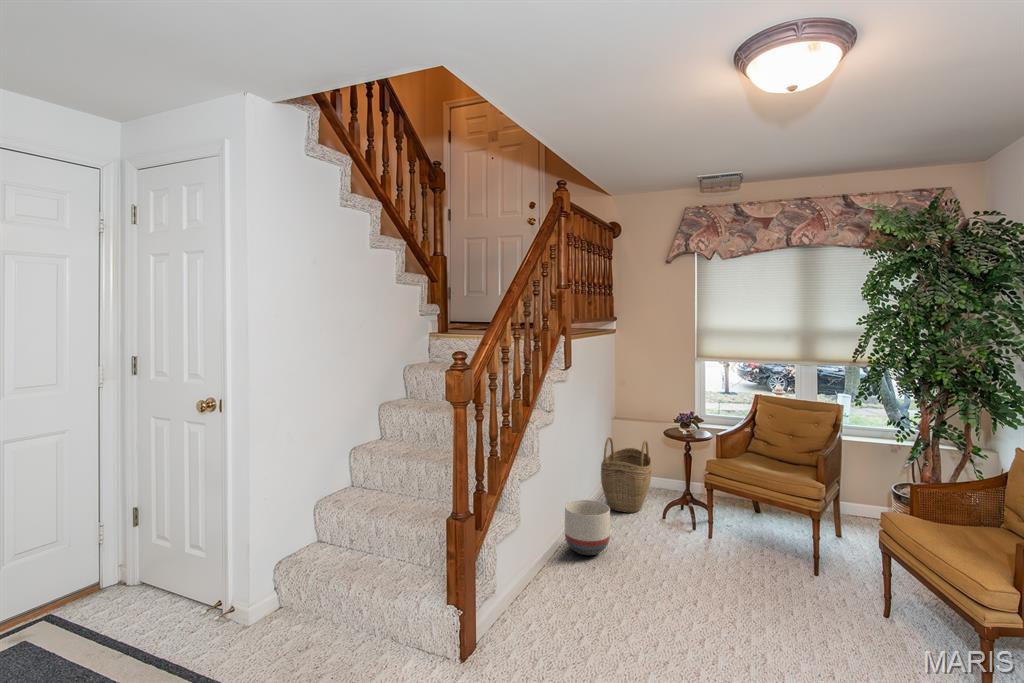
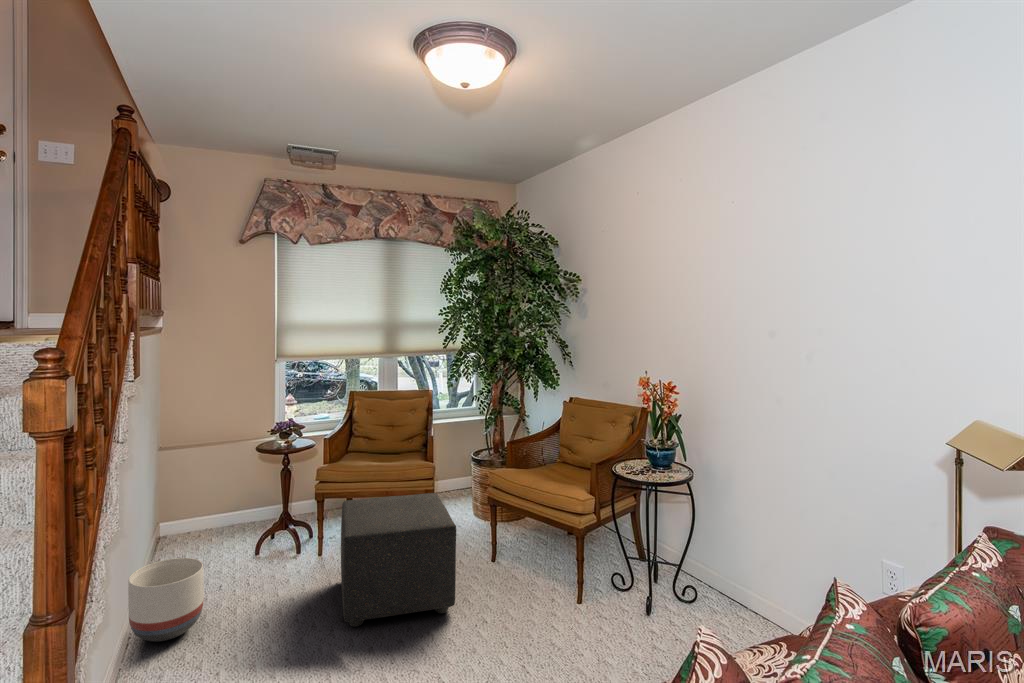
woven basket: present [601,437,651,513] -> none [164,461,235,562]
ottoman: none [705,491,821,621] -> present [341,493,456,627]

